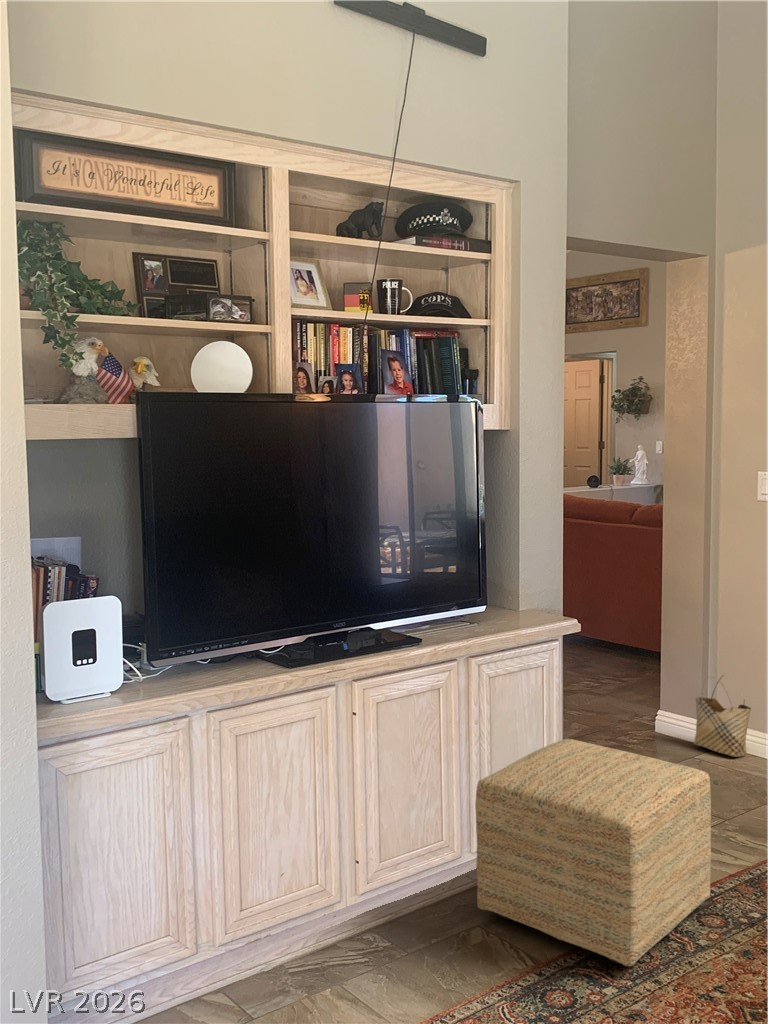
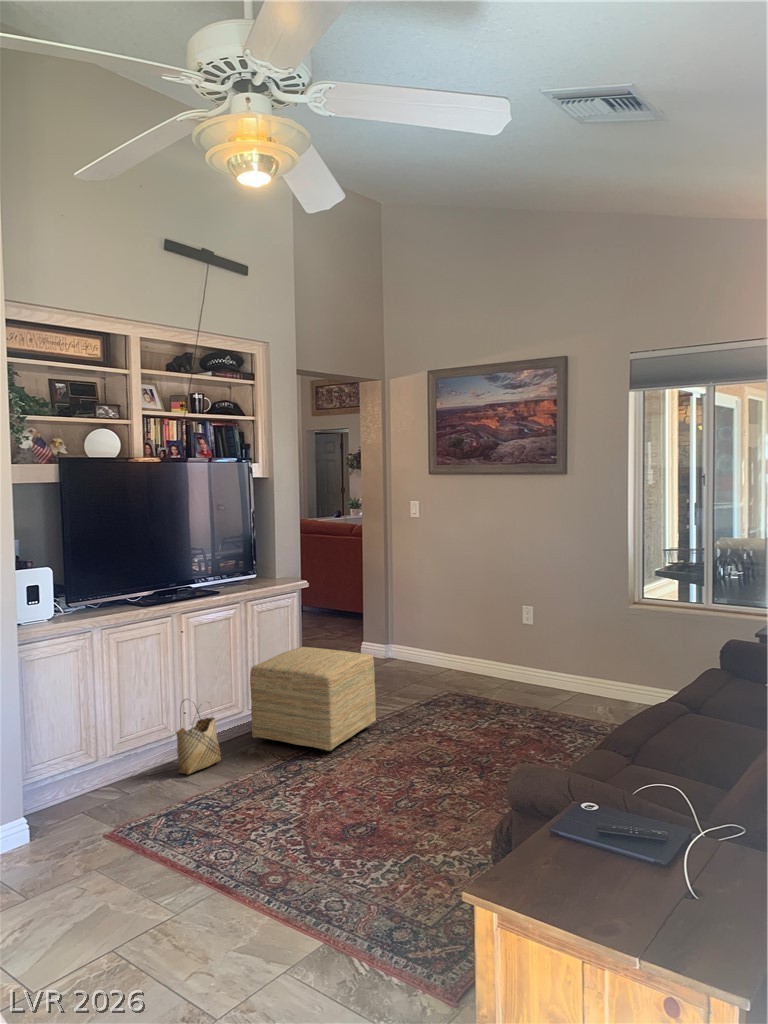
woven basket: present [694,676,751,757] -> present [176,699,221,775]

